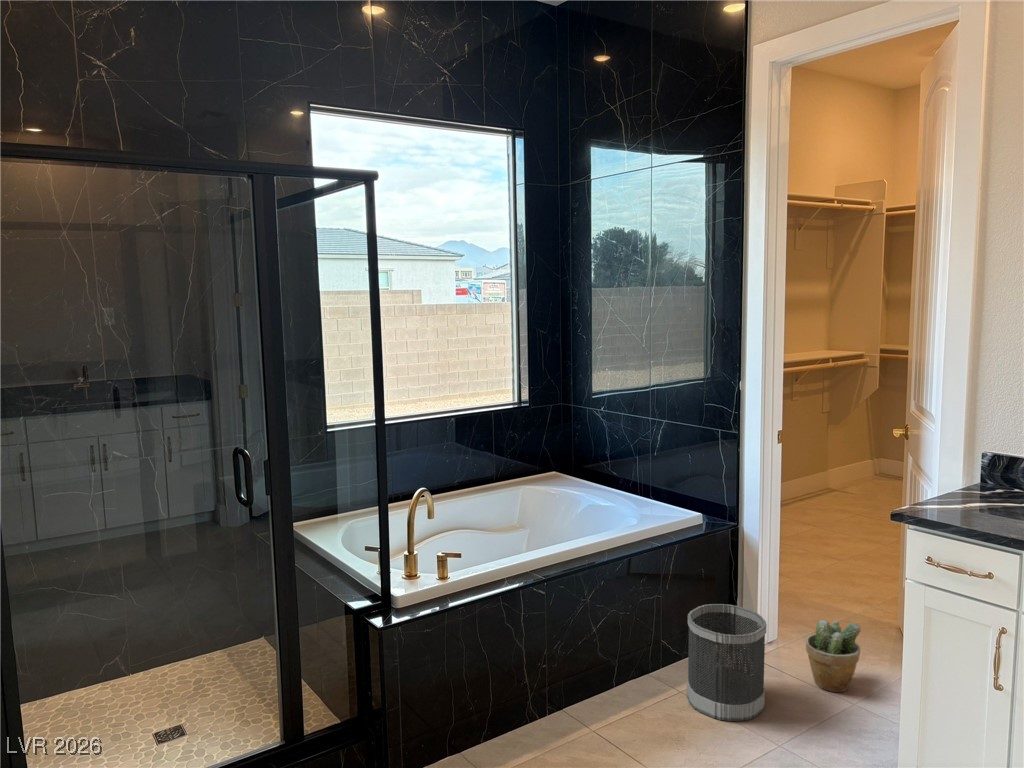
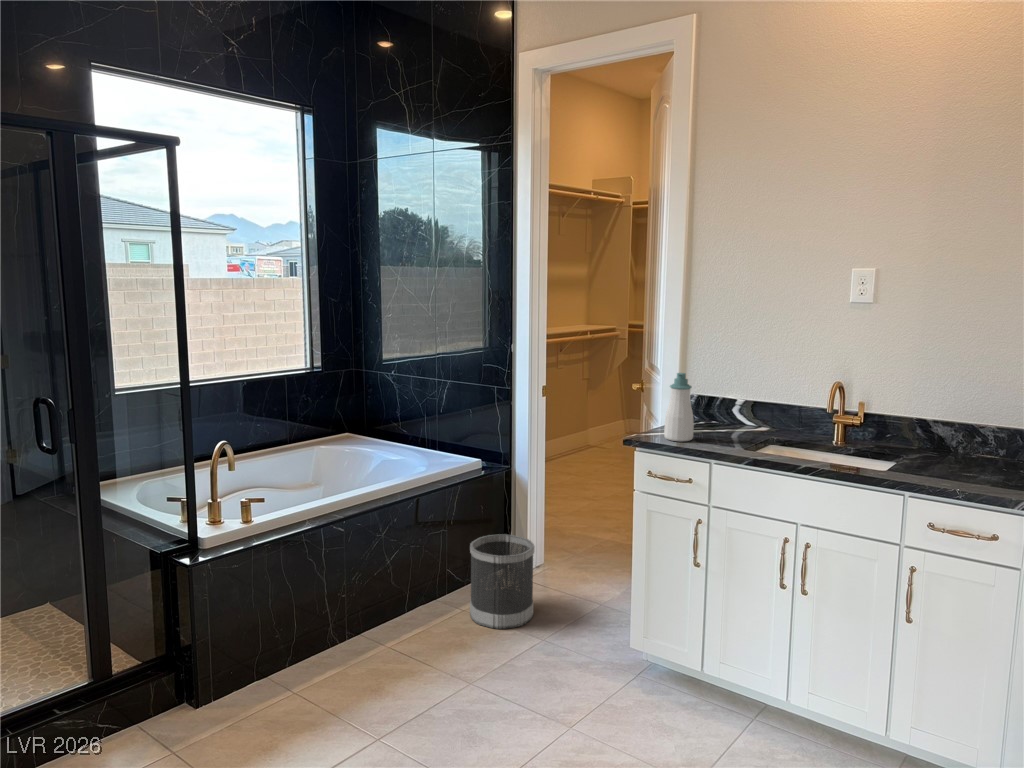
soap bottle: none [948,428,991,519] -> present [664,373,694,441]
potted plant: present [806,620,860,692] -> none [566,541,608,599]

